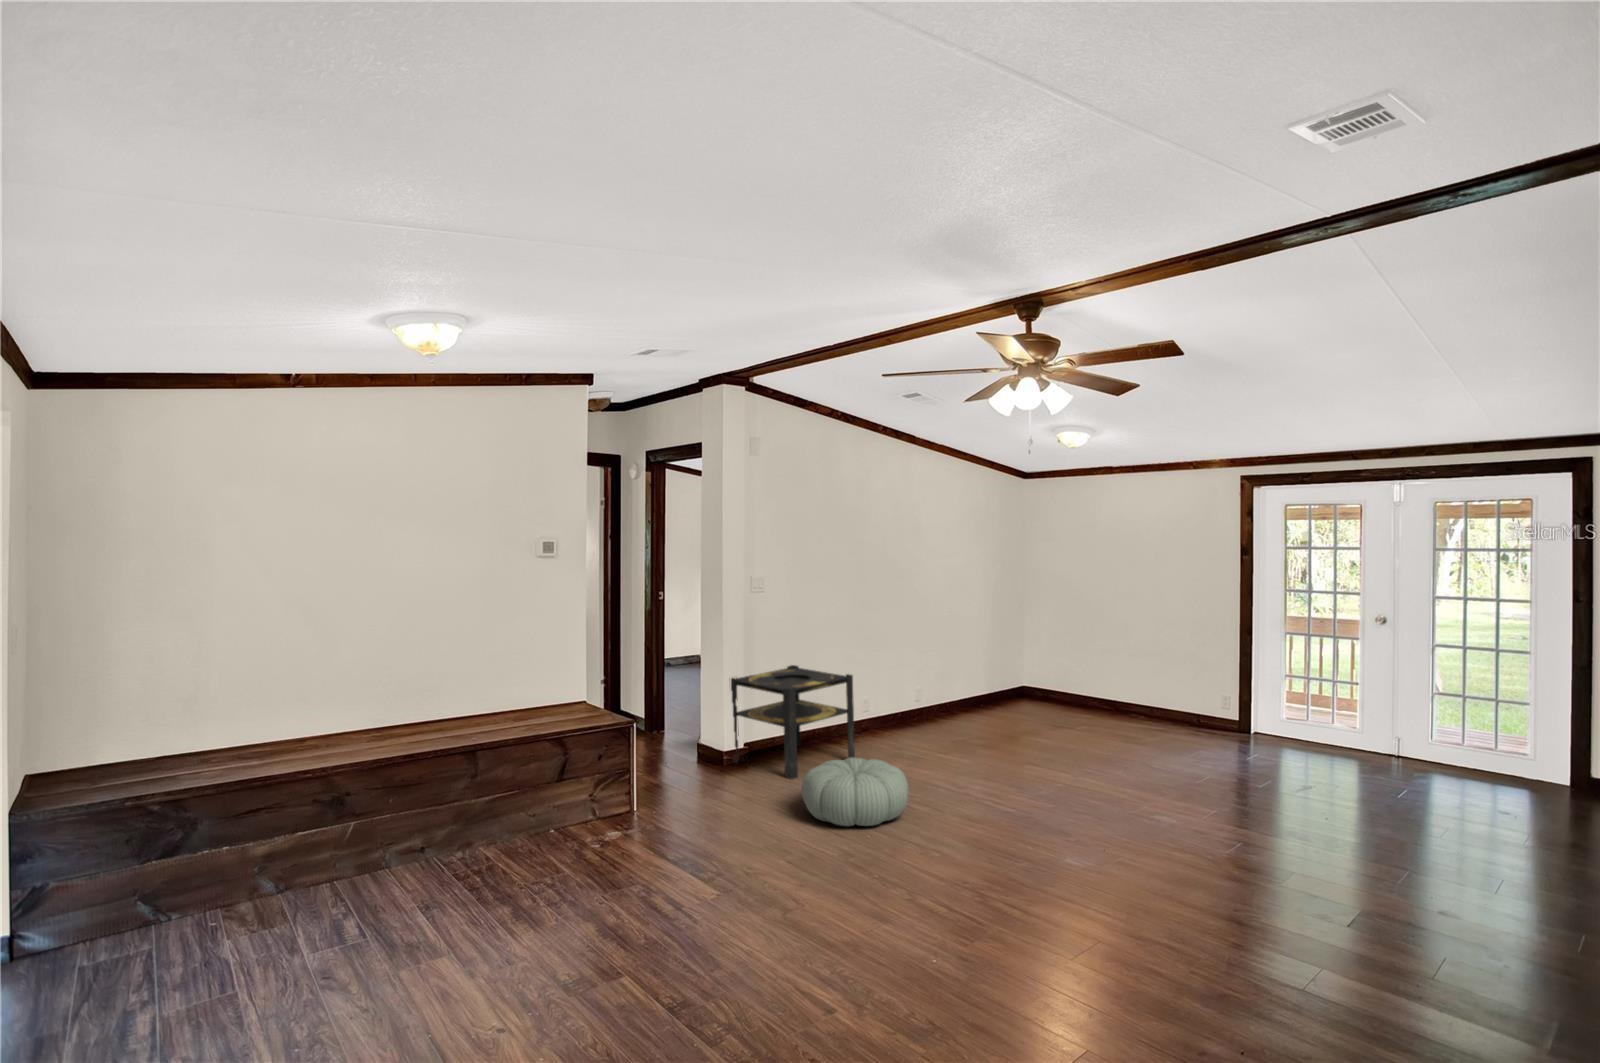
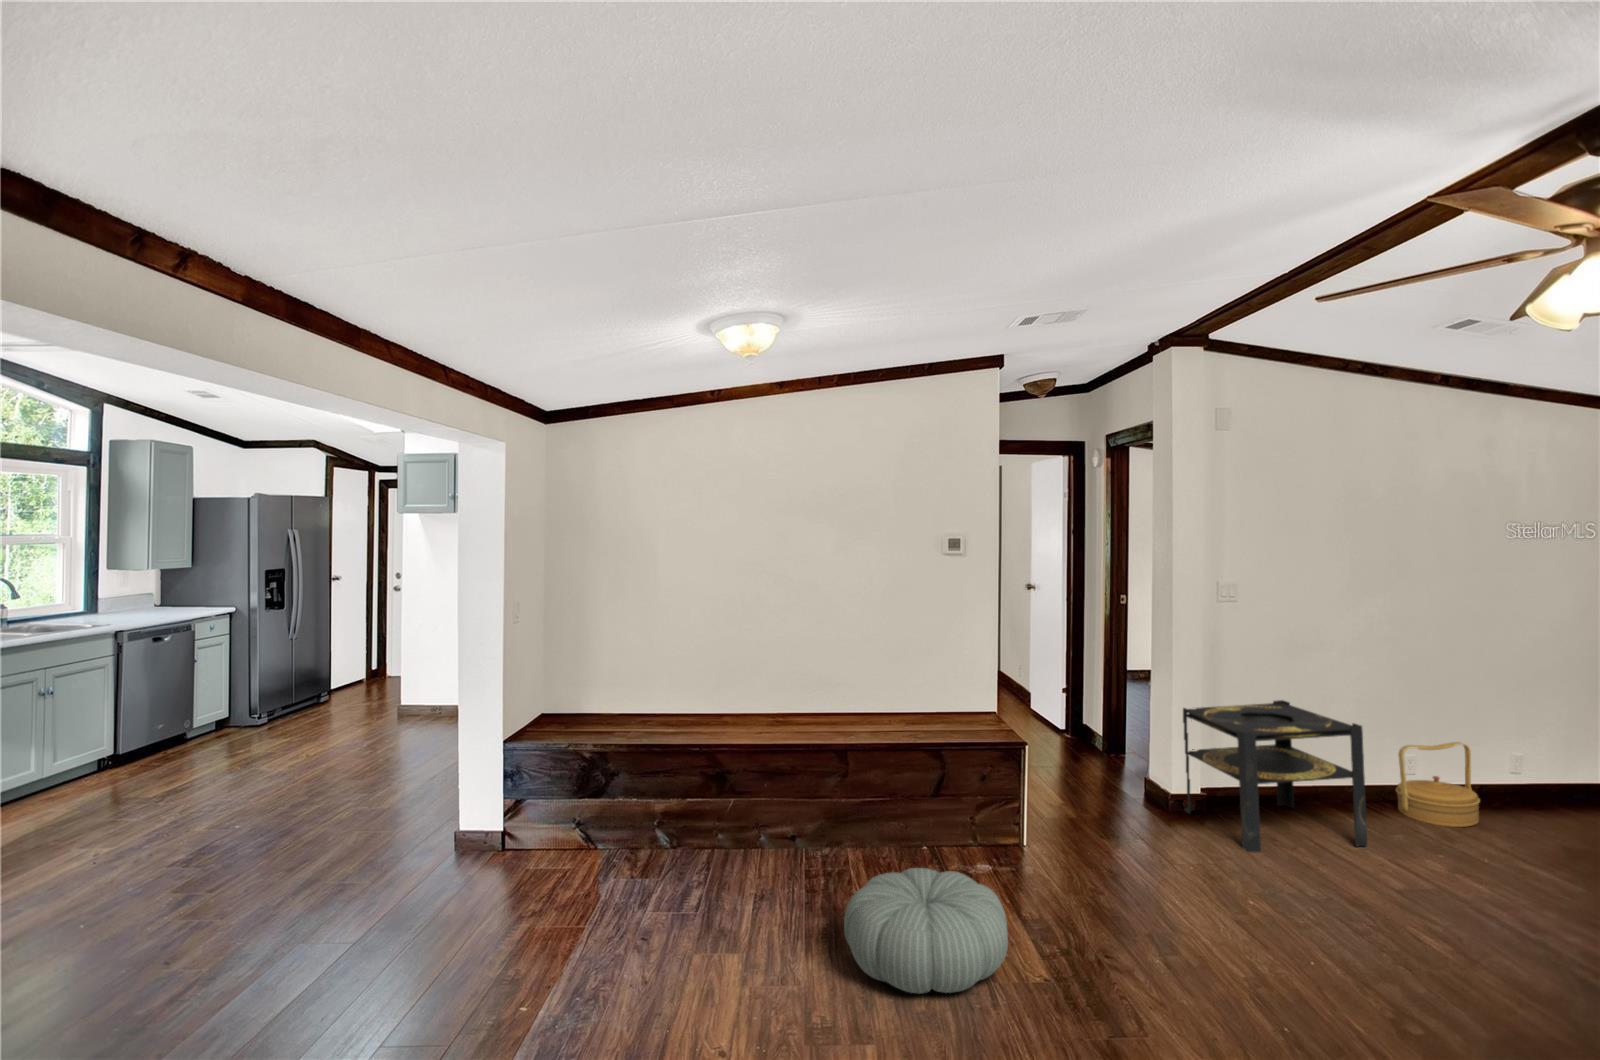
woven basket: none [855,682,902,741] -> present [1396,742,1480,827]
pouf: present [802,758,909,826] -> present [844,868,1008,993]

